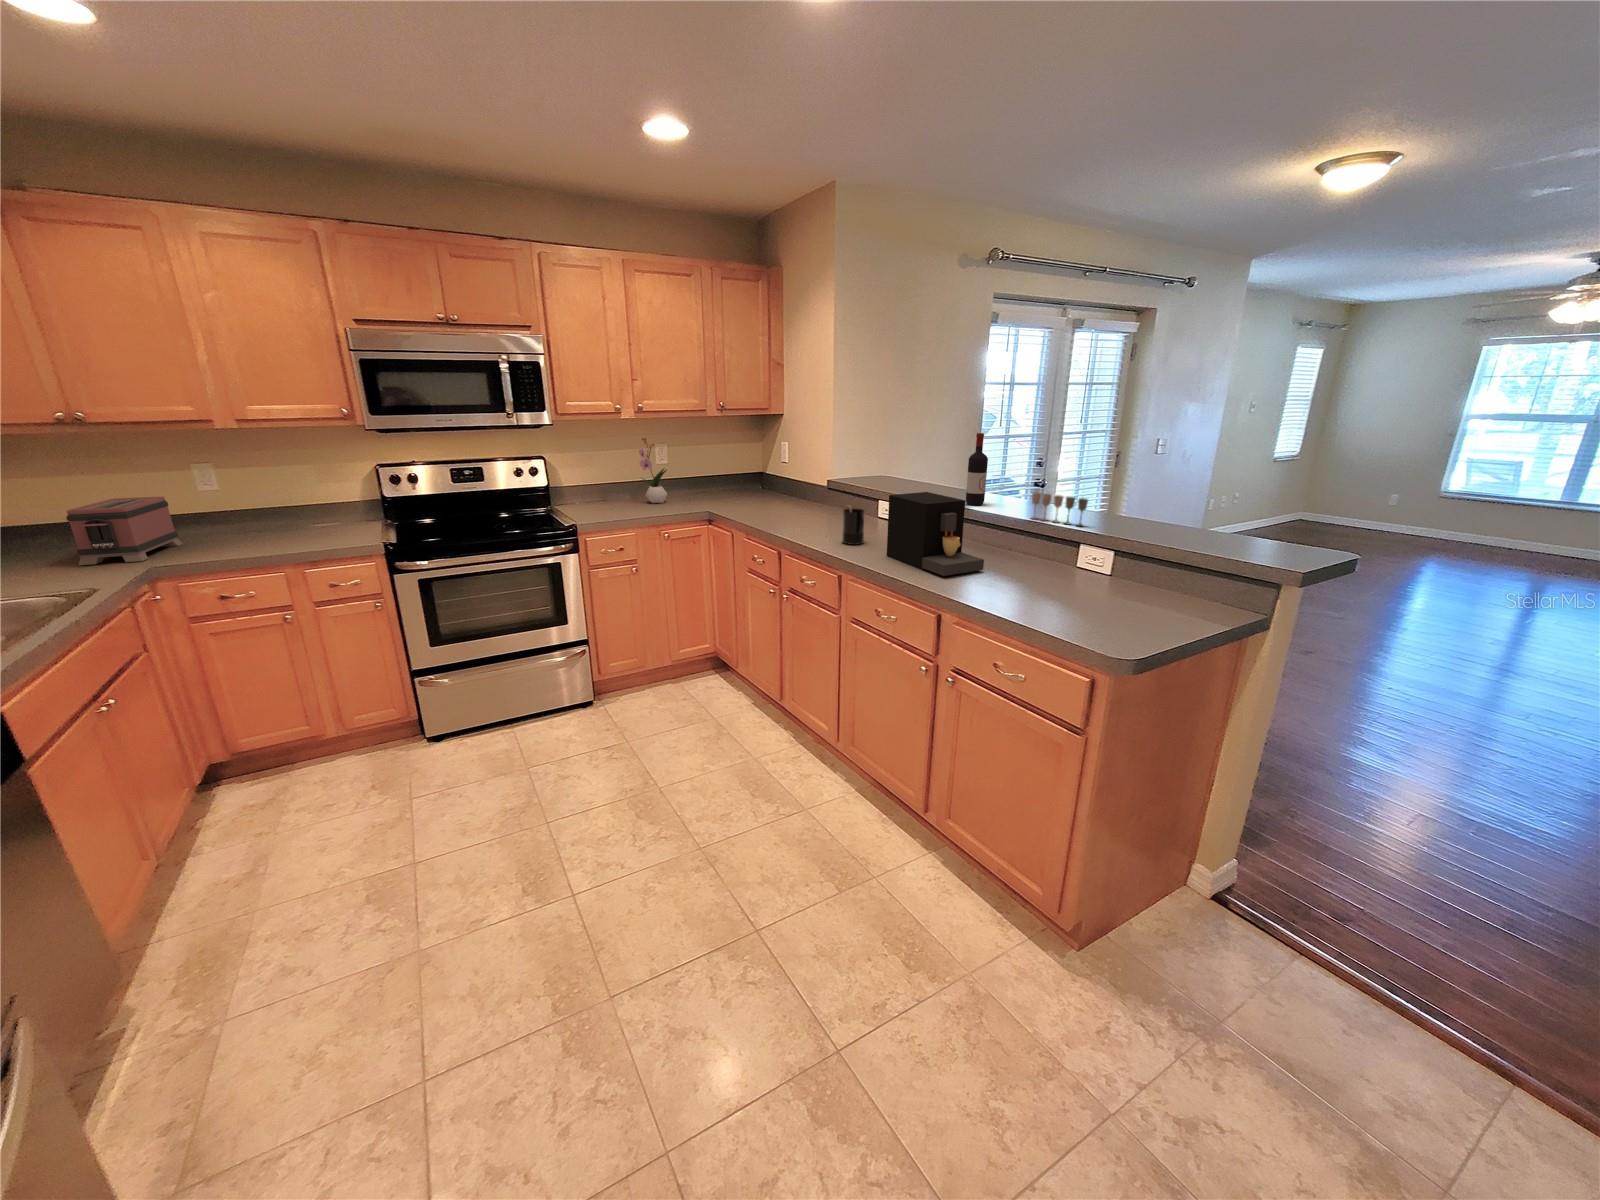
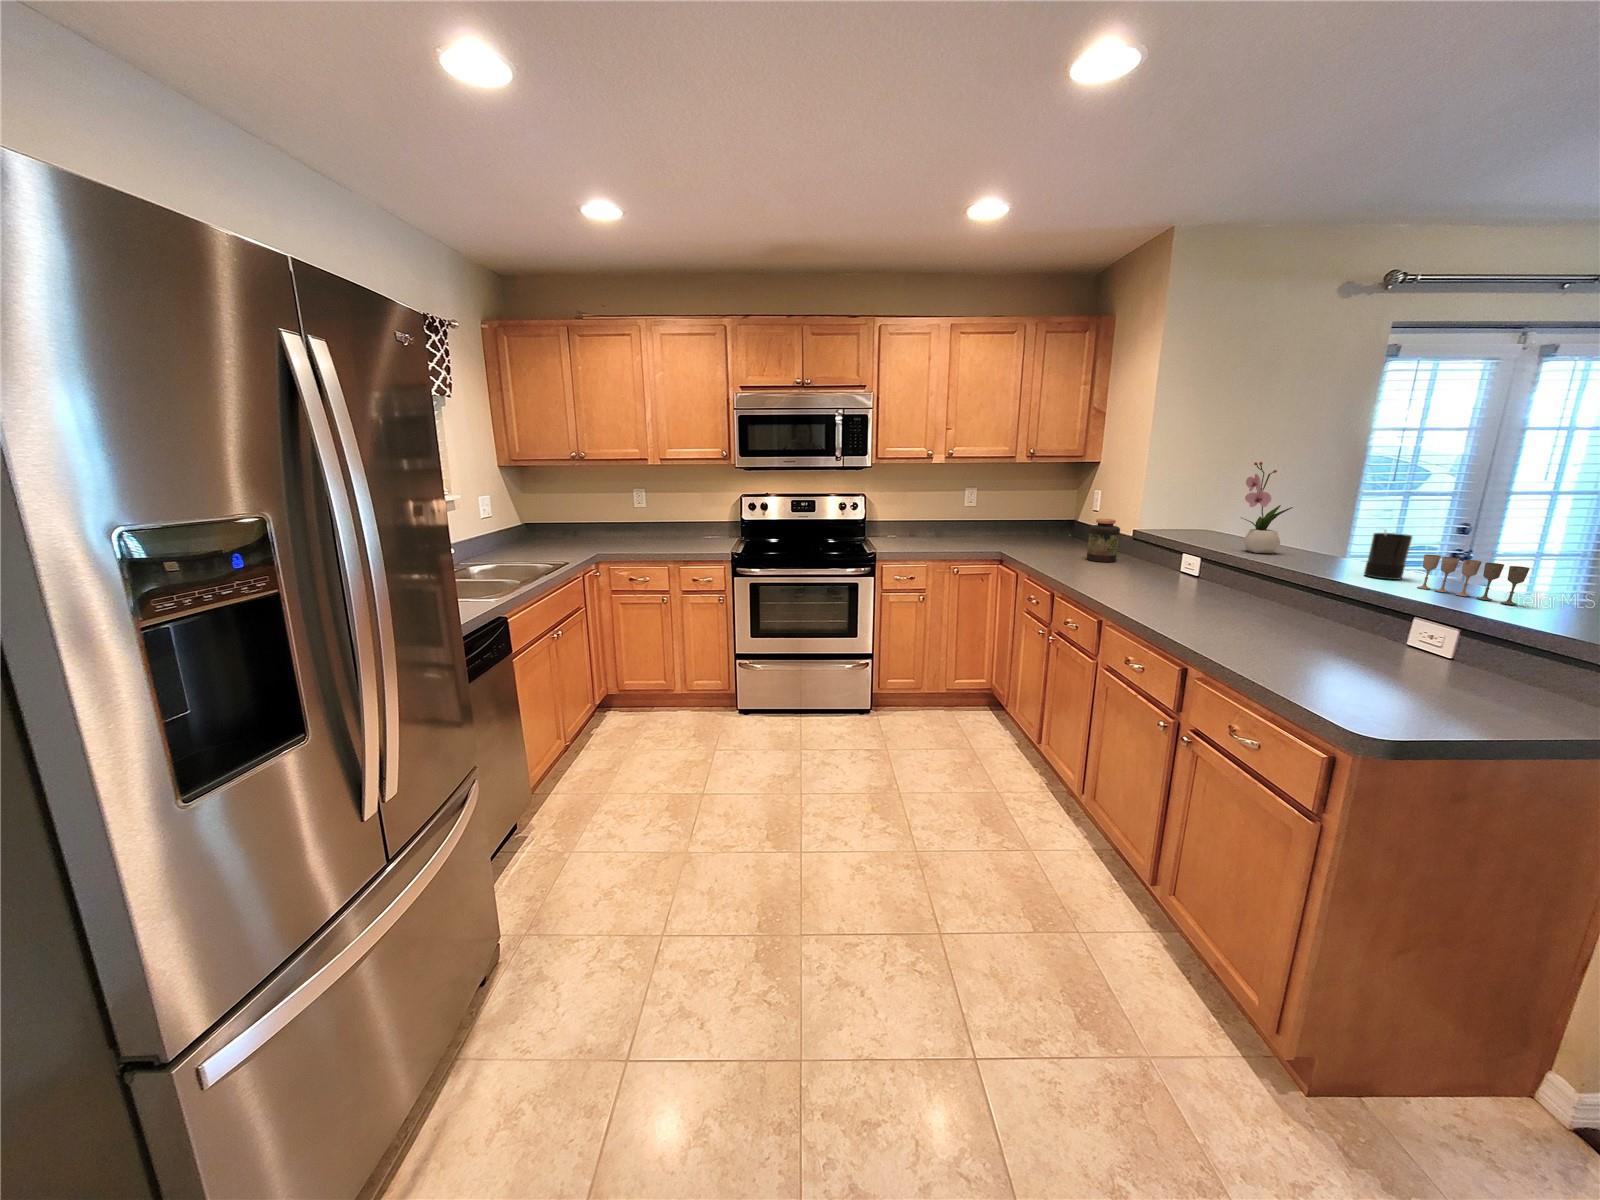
wine bottle: present [966,433,988,505] -> none [1315,479,1357,567]
flower arrangement: present [639,438,667,503] -> present [1241,462,1293,553]
jar: none [791,472,816,514] -> present [1087,519,1120,562]
coffee maker: present [887,492,984,576] -> none [1186,543,1326,642]
toaster: present [66,496,183,565] -> none [566,509,623,550]
candle: present [843,508,864,545] -> present [1364,530,1412,580]

